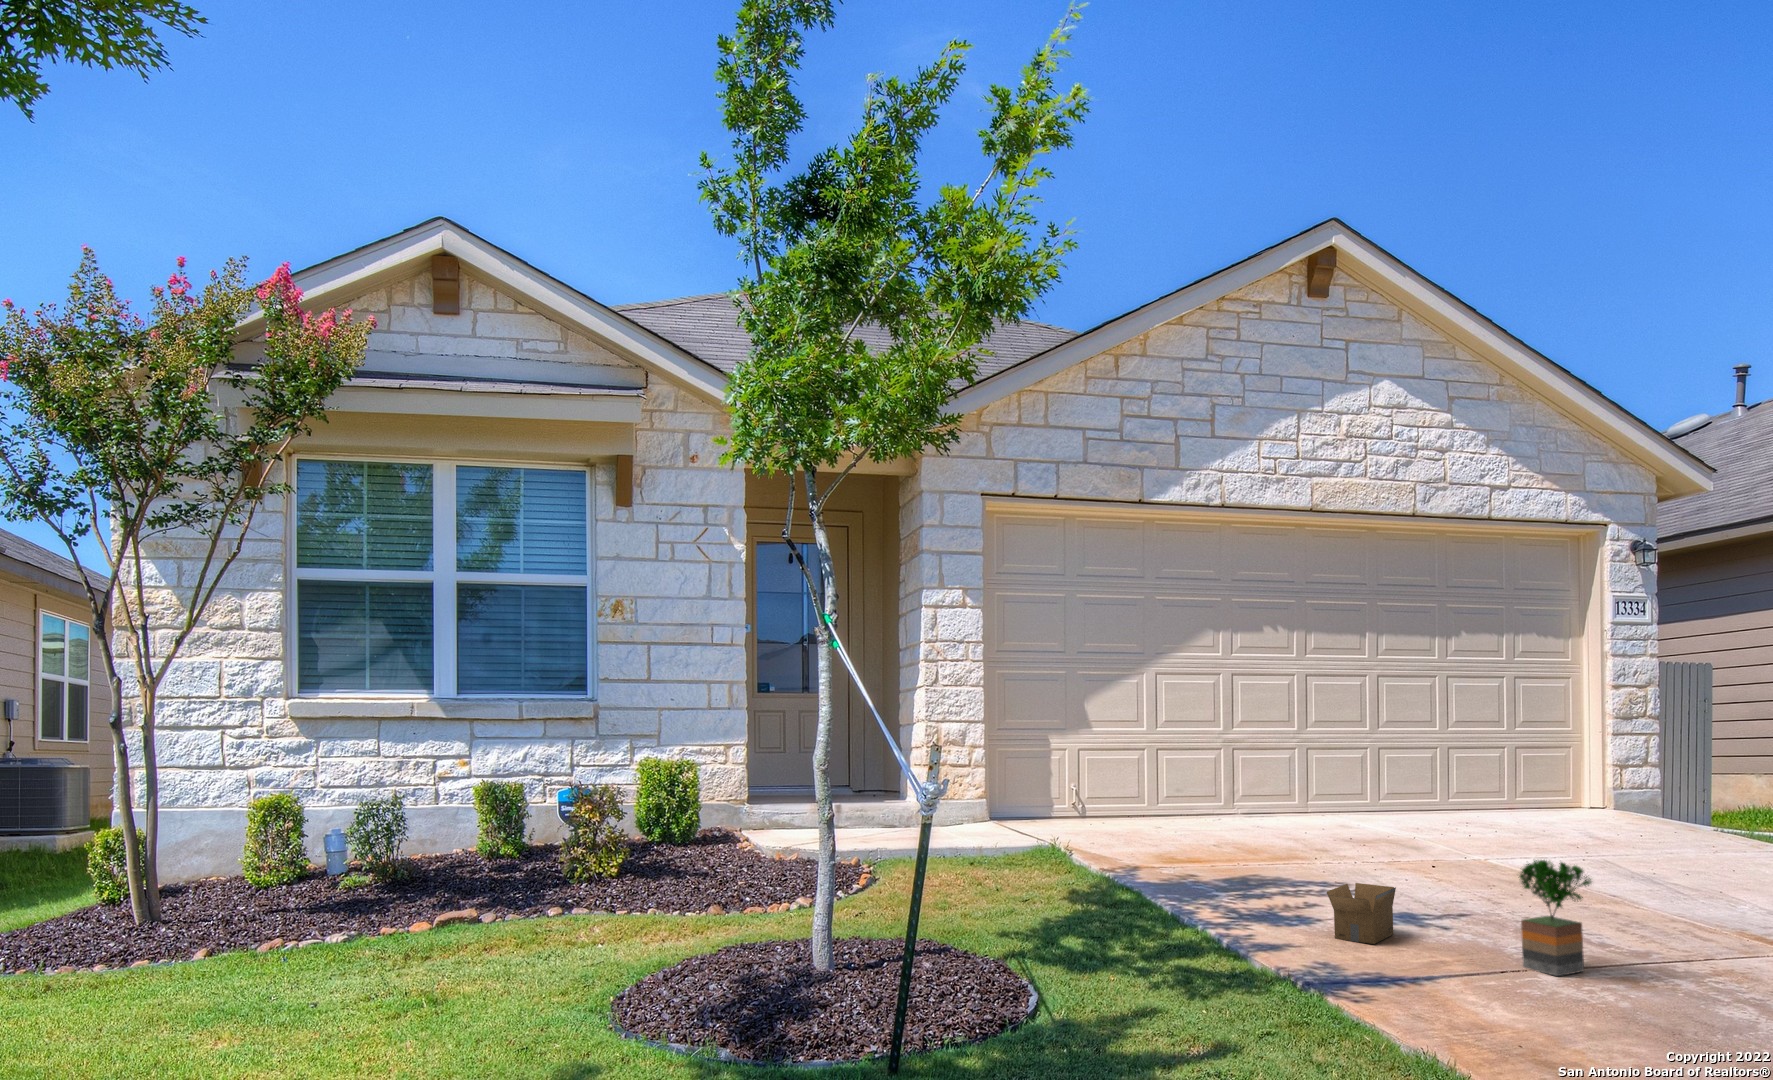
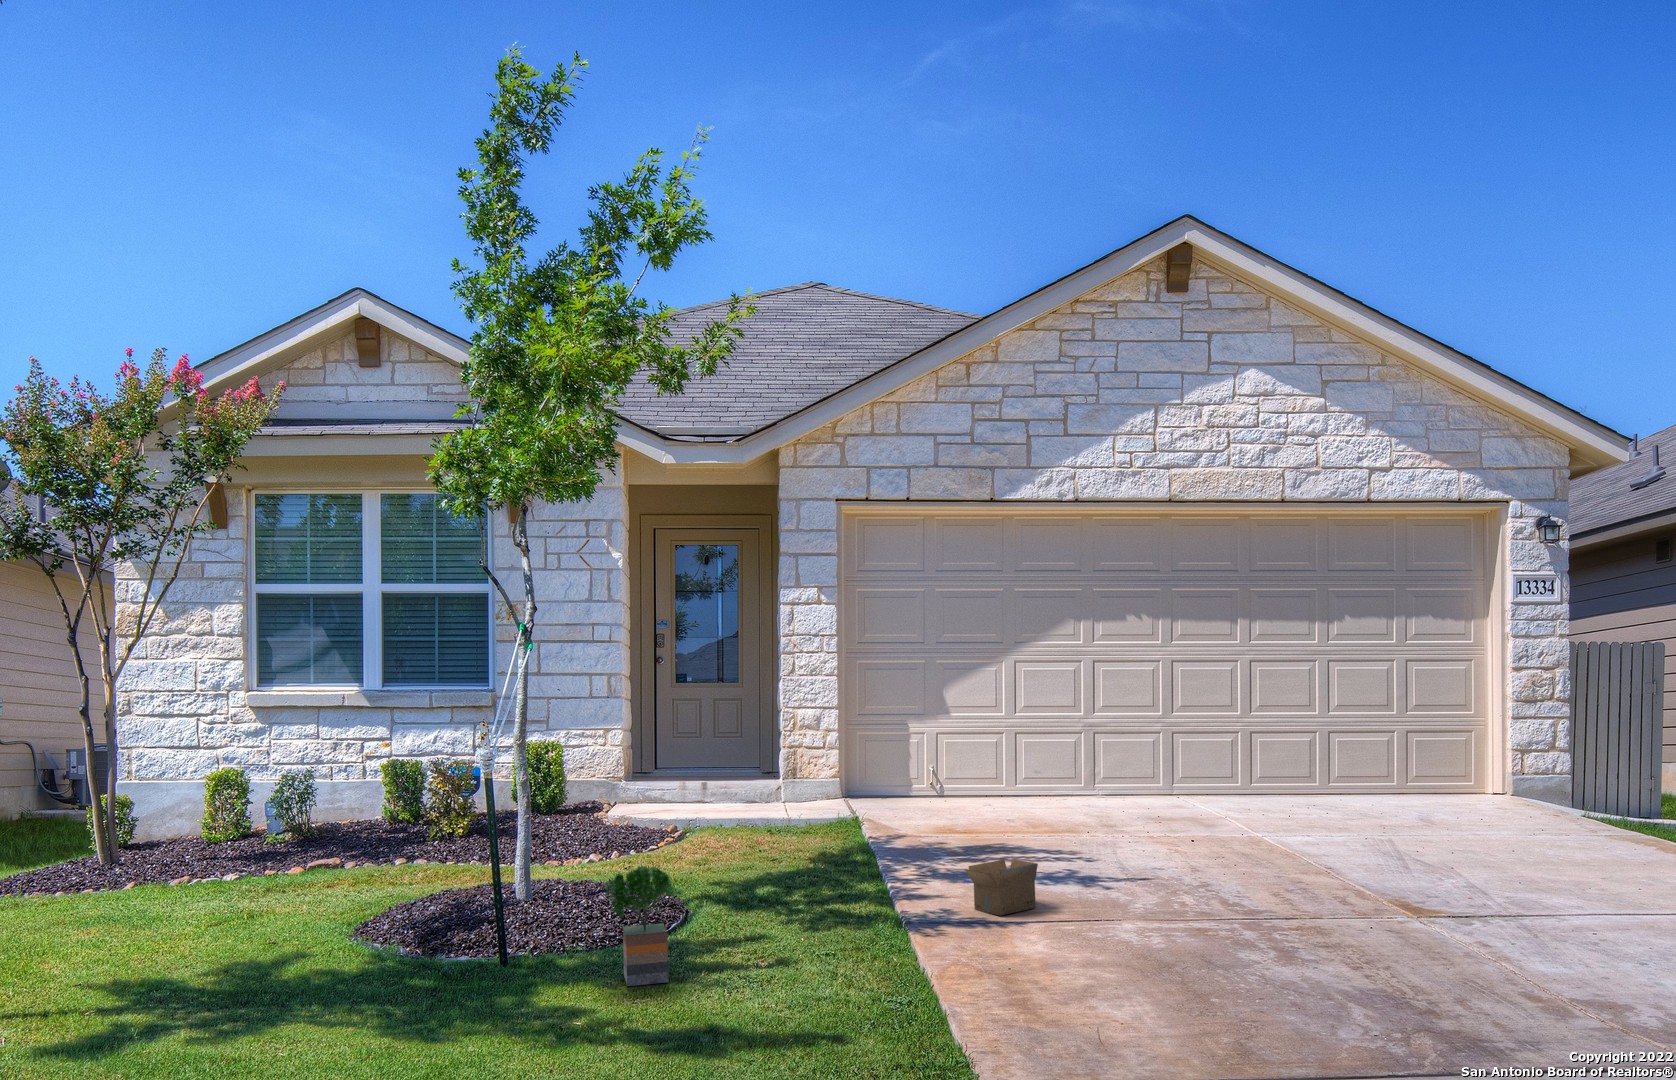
potted tree: present [1519,860,1591,976] -> present [605,865,684,986]

